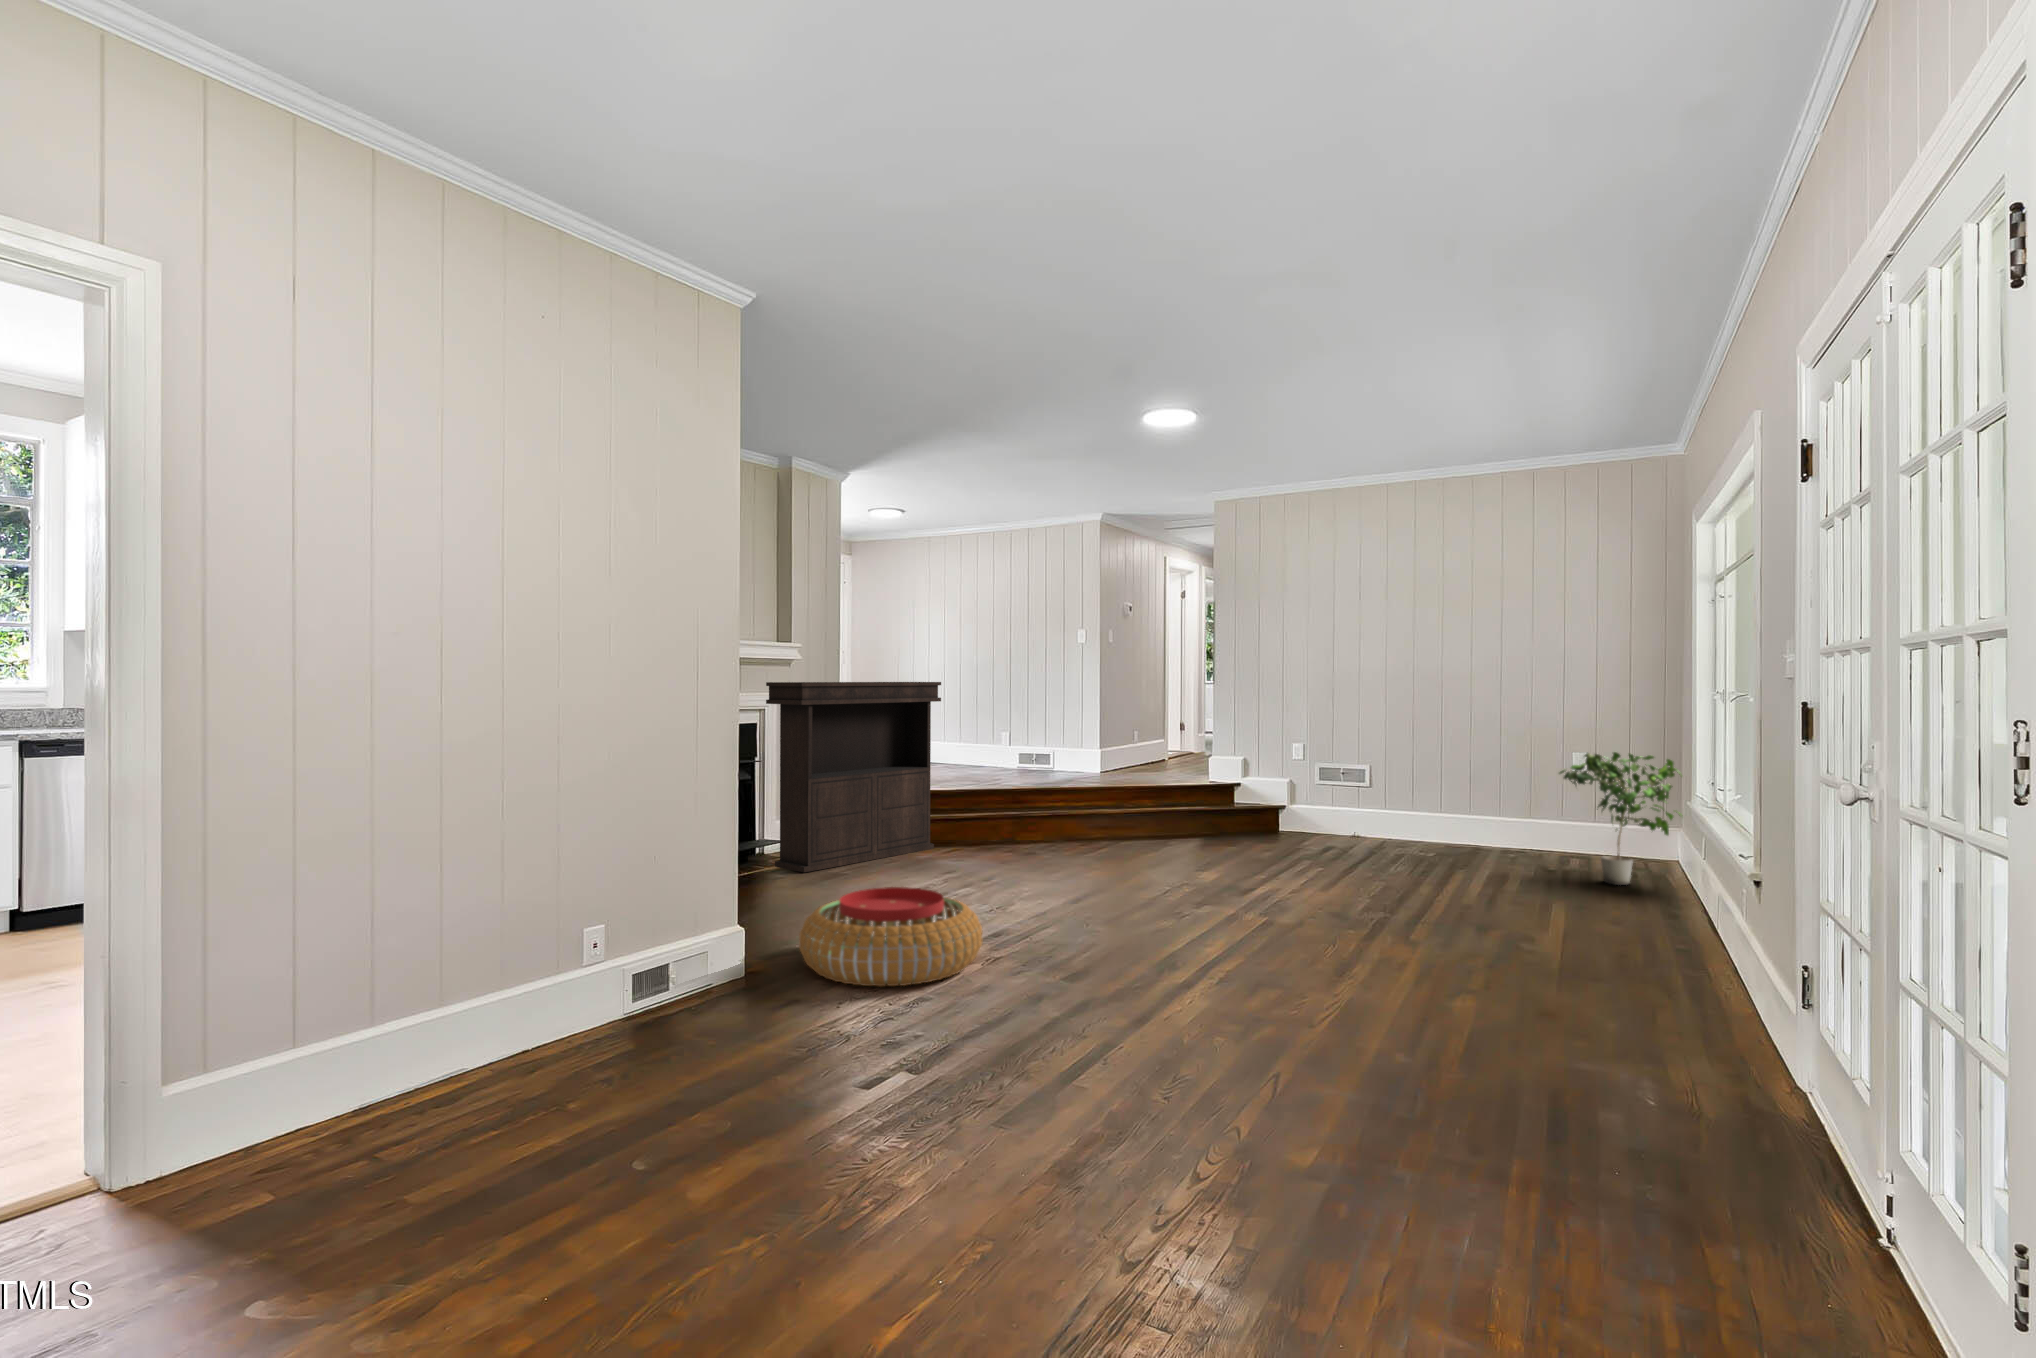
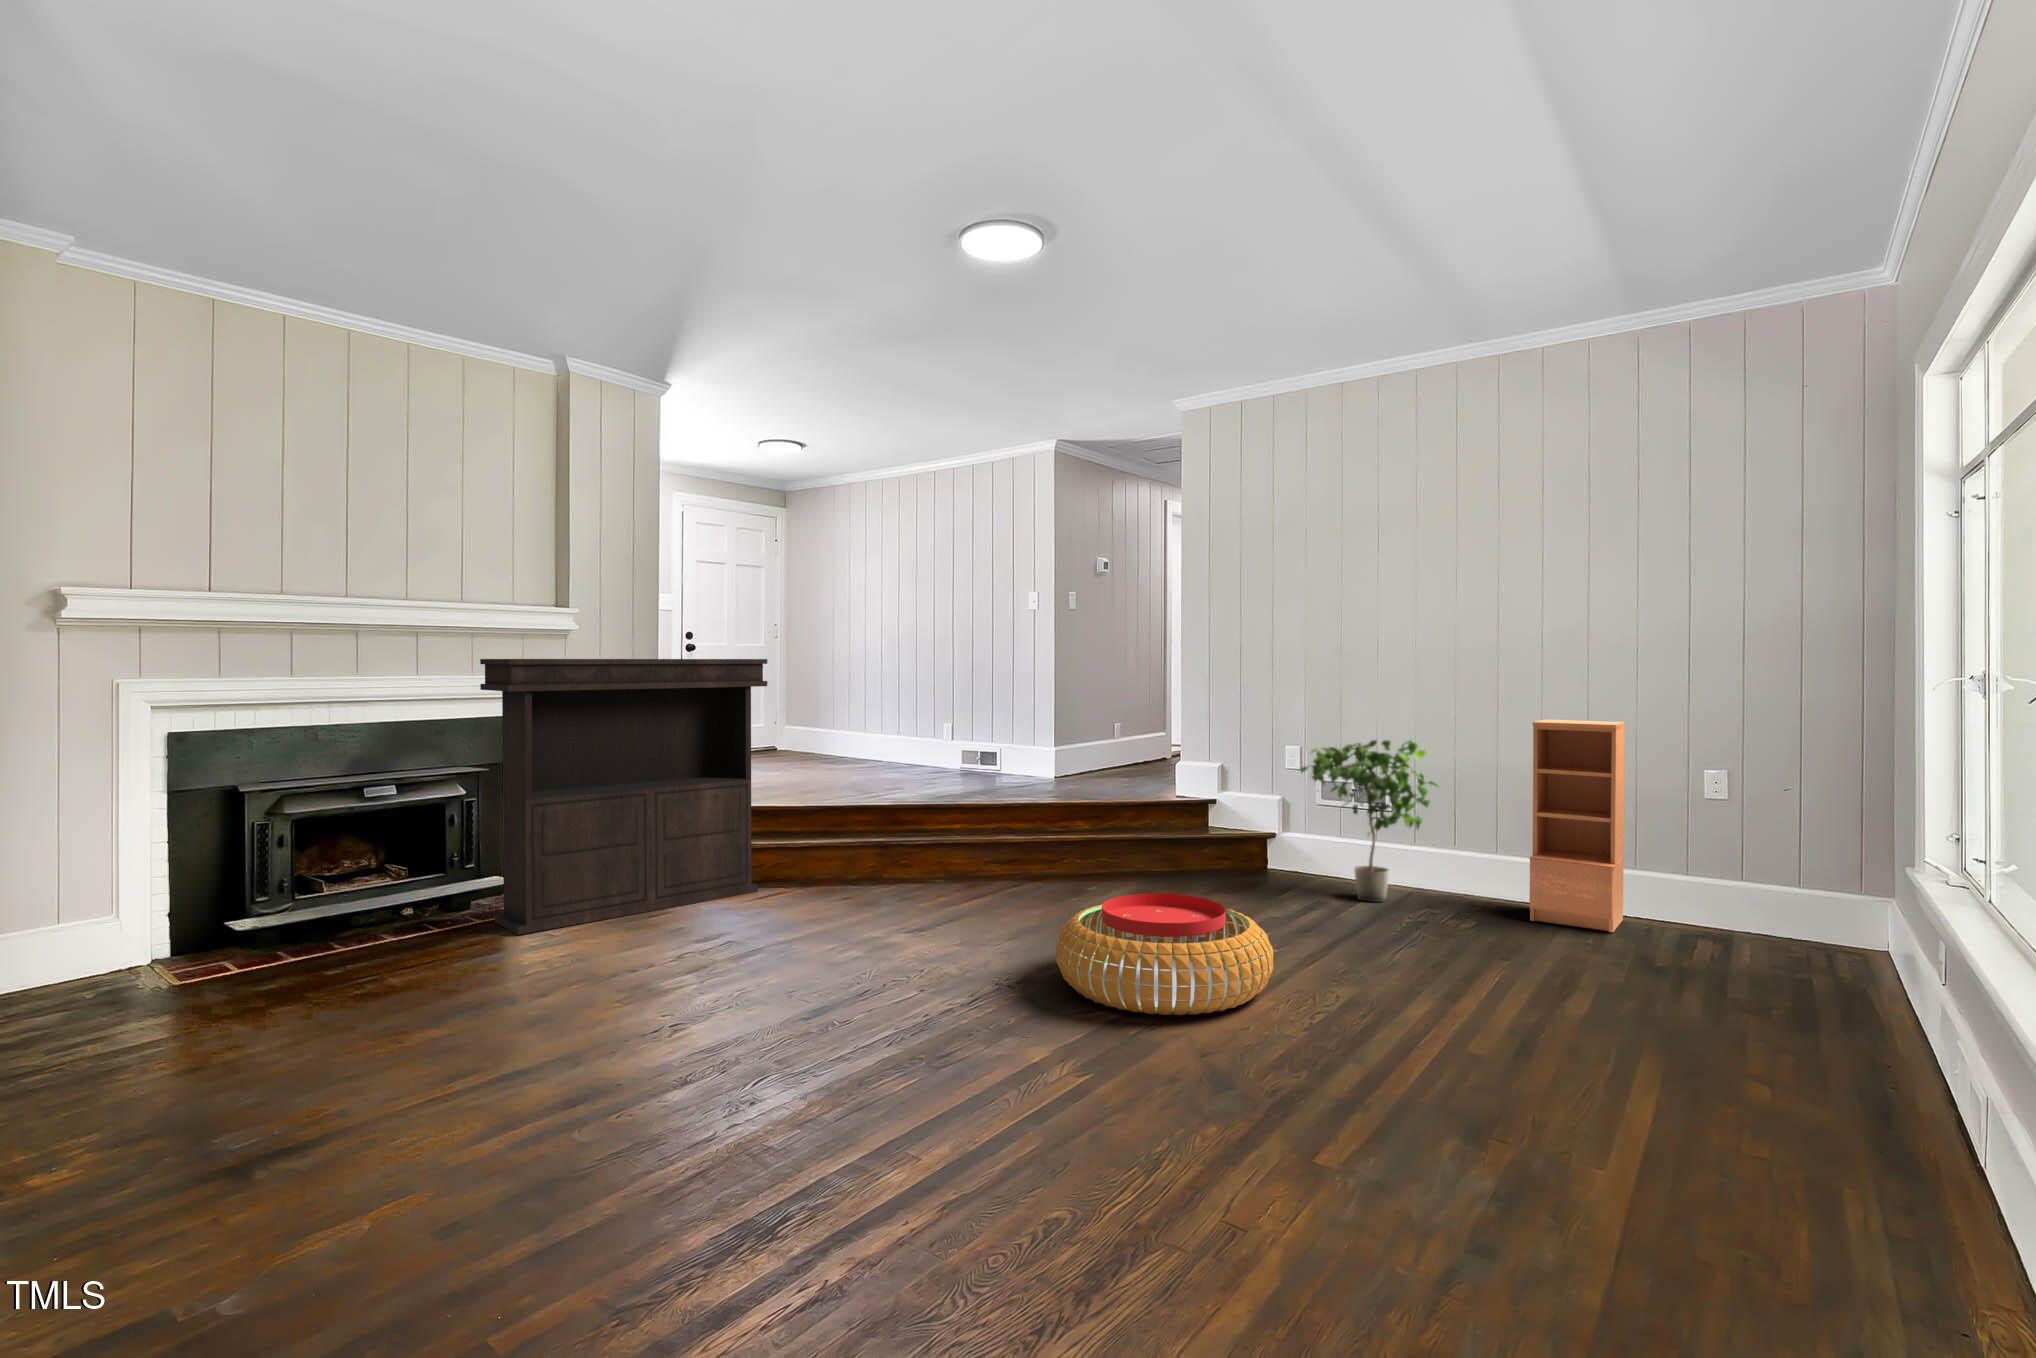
bookcase: none [1465,723,1524,860] -> present [1529,719,1625,933]
potted plant: present [1559,752,1681,885] -> present [1299,740,1438,902]
pouf: present [799,887,982,986] -> present [1056,893,1274,1015]

